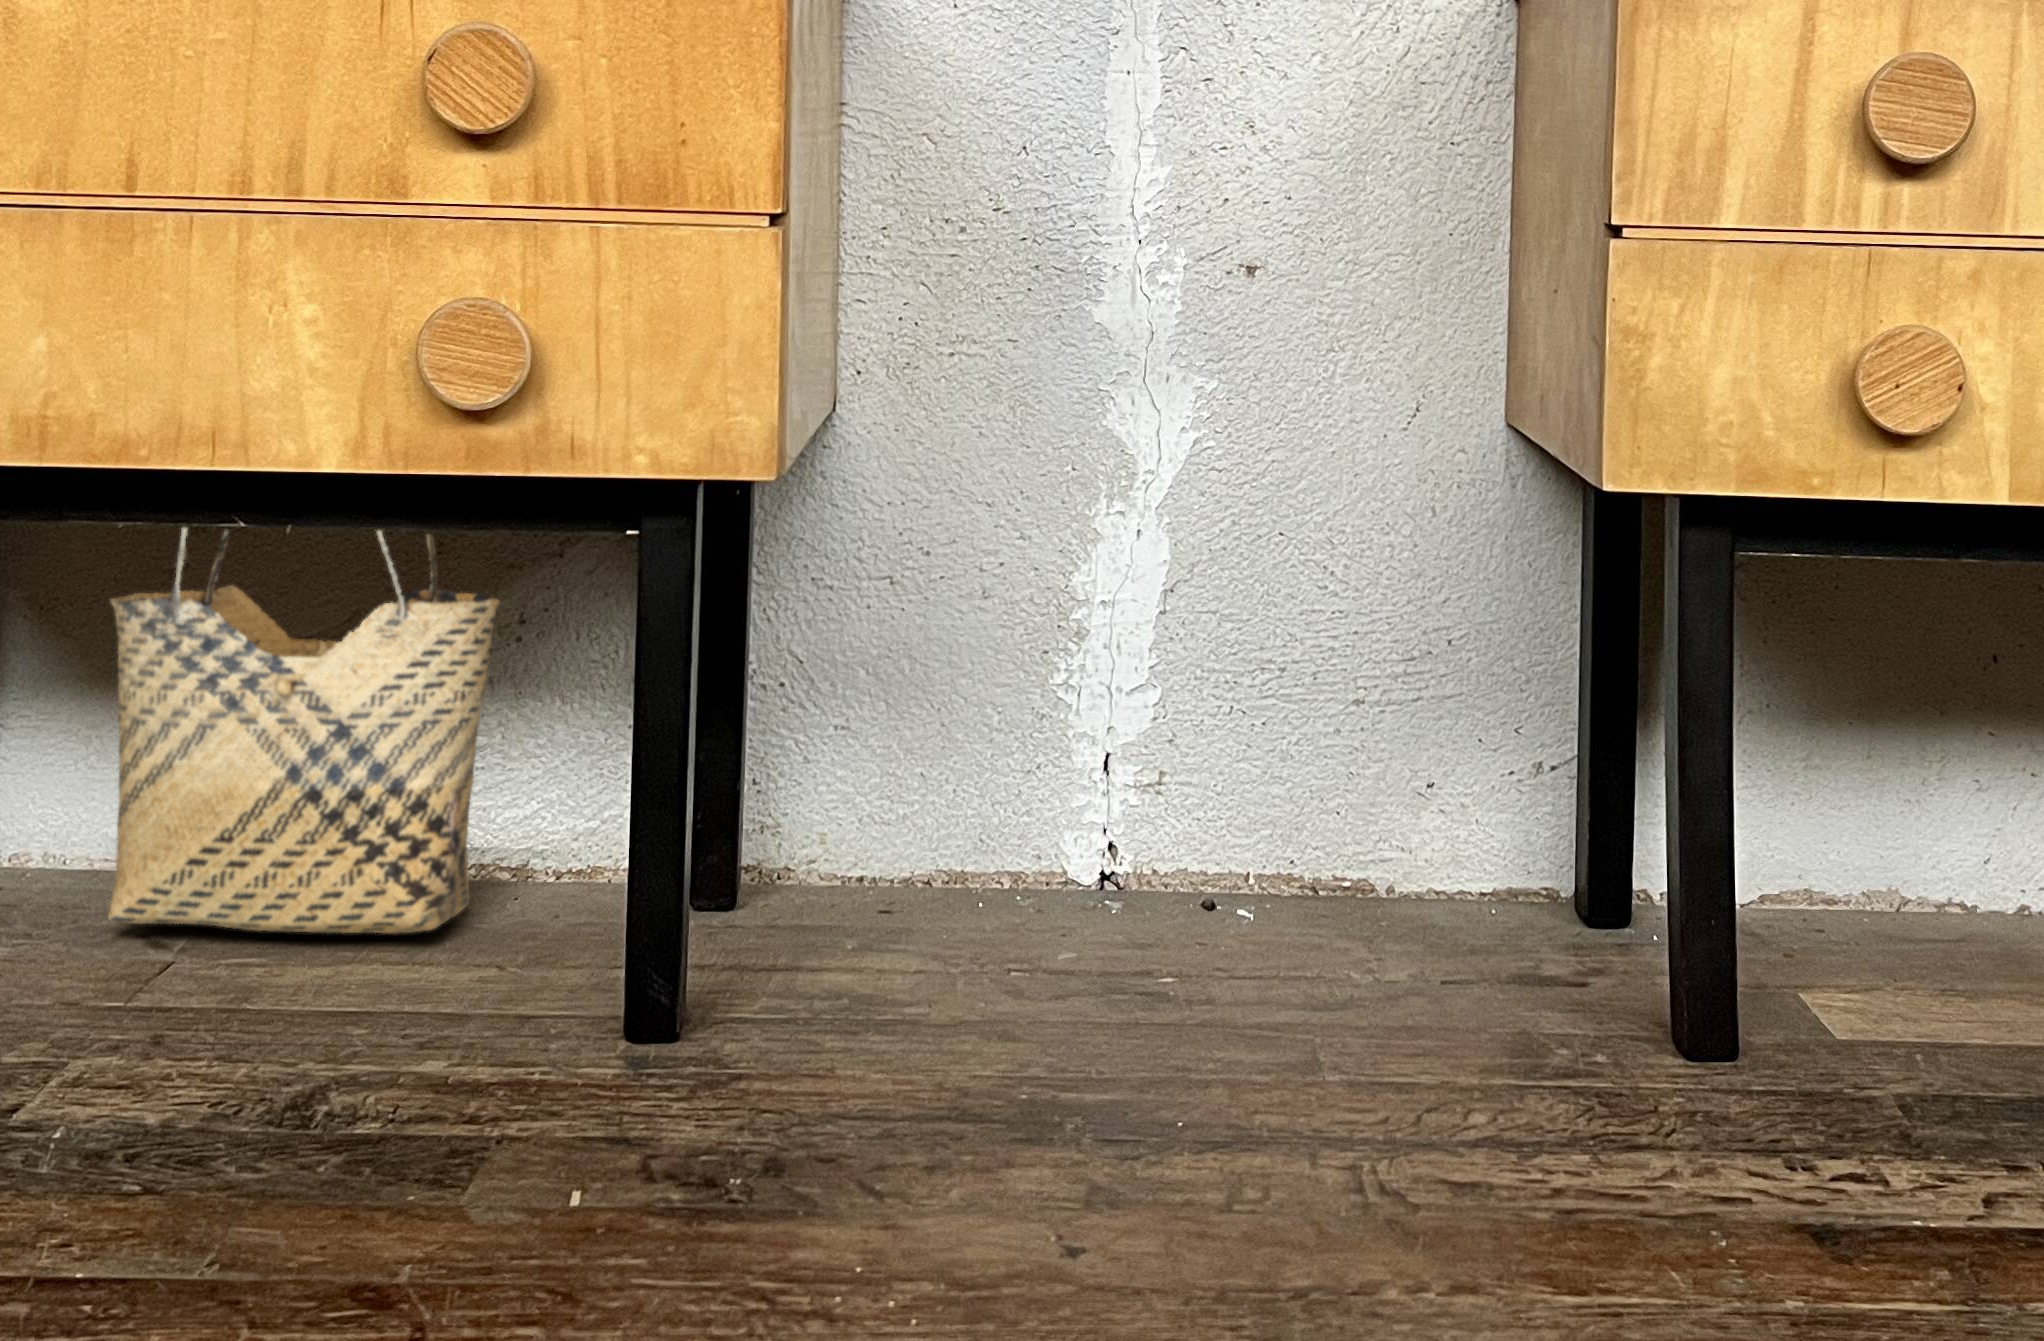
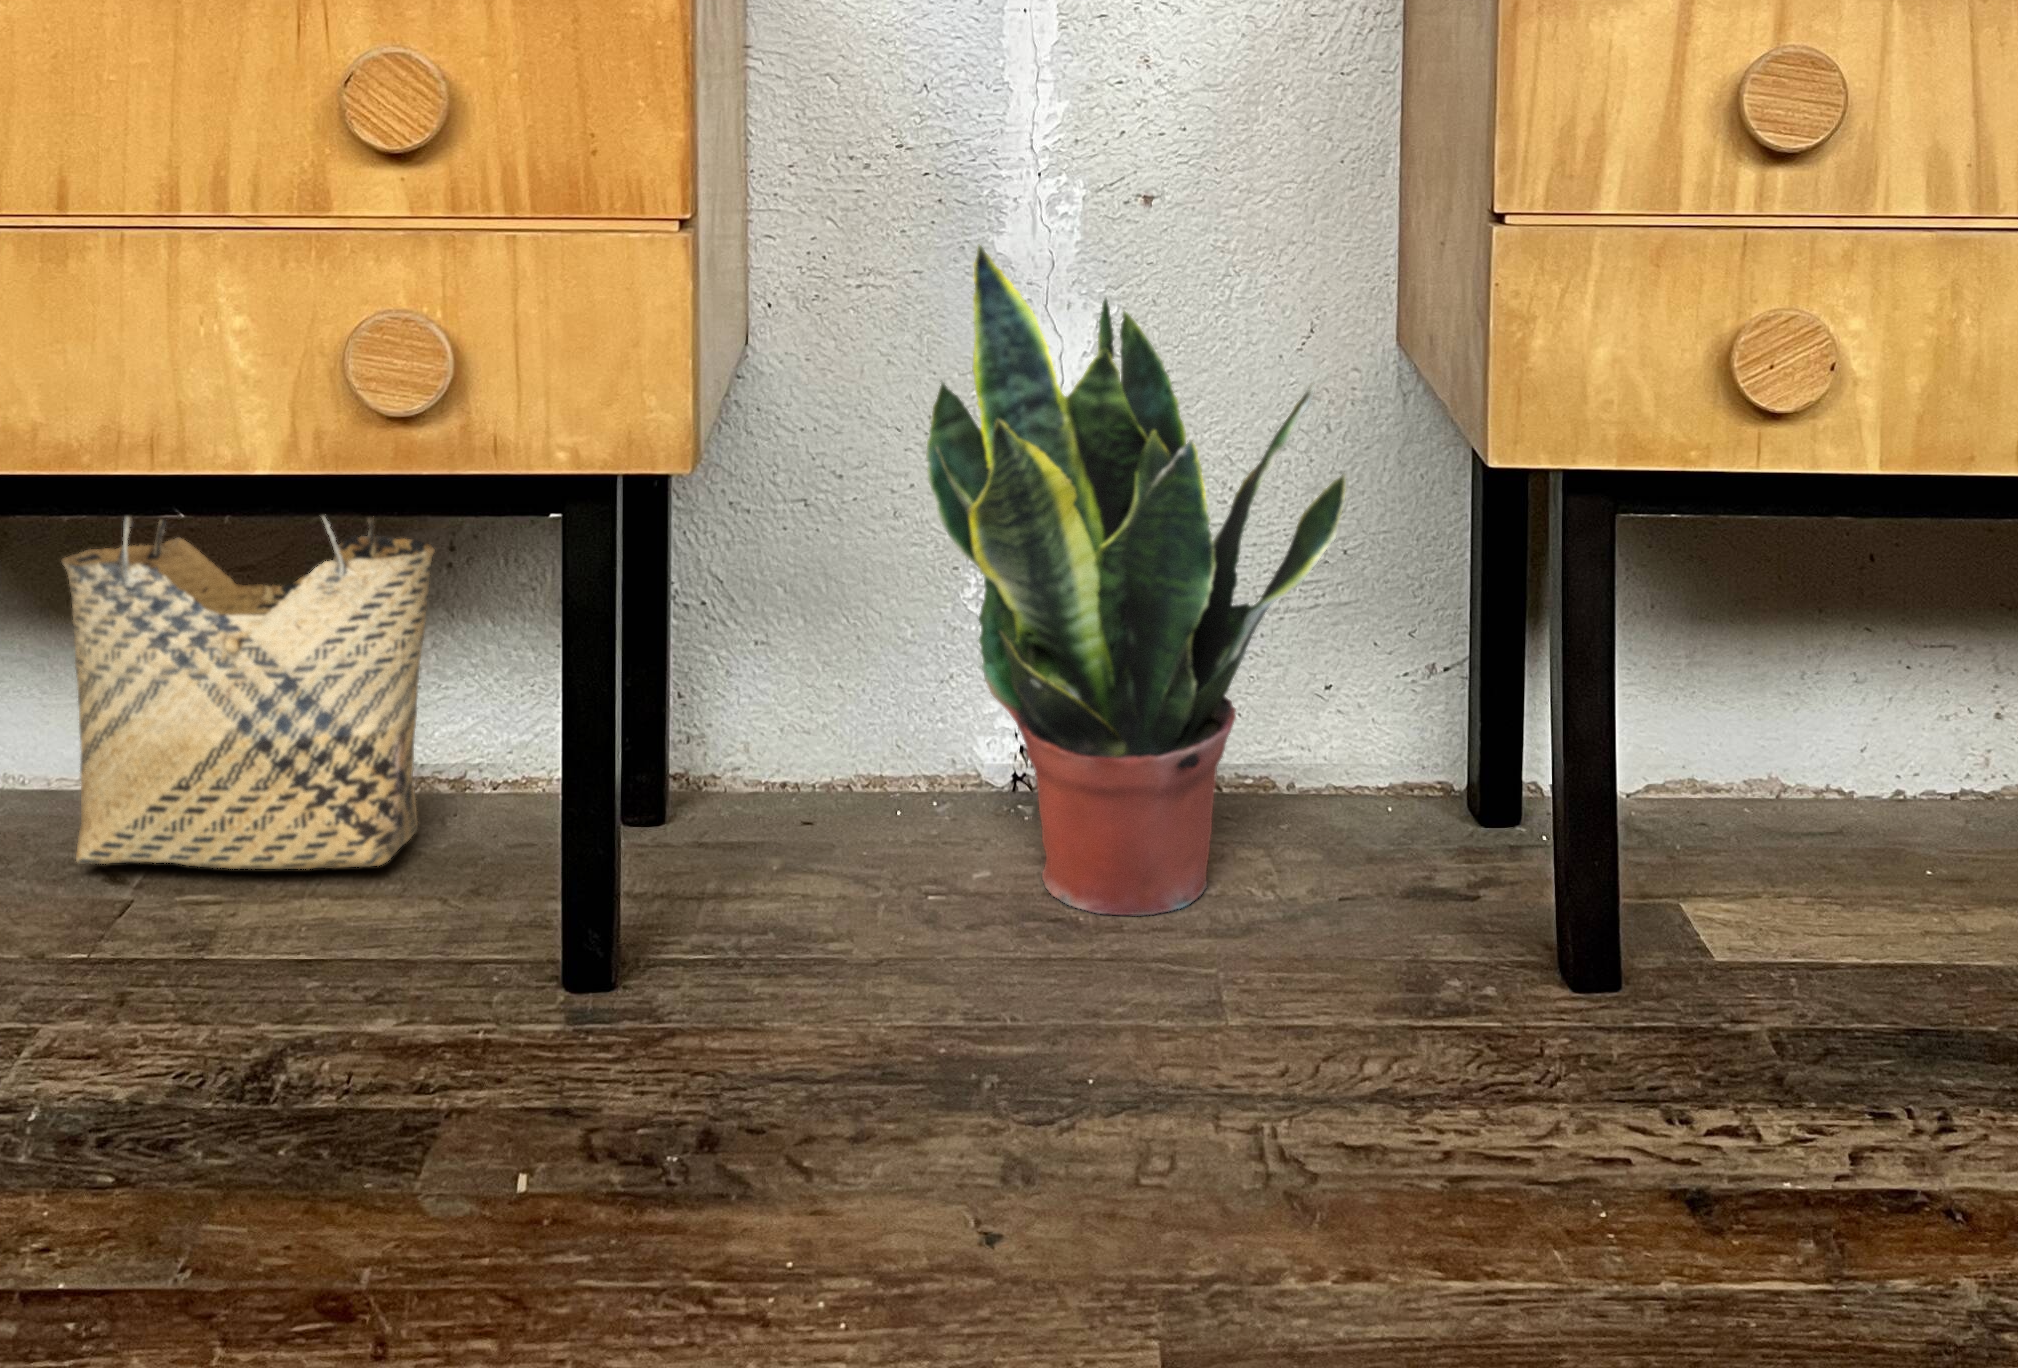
potted plant: none [1015,281,1453,992] -> present [926,246,1347,915]

